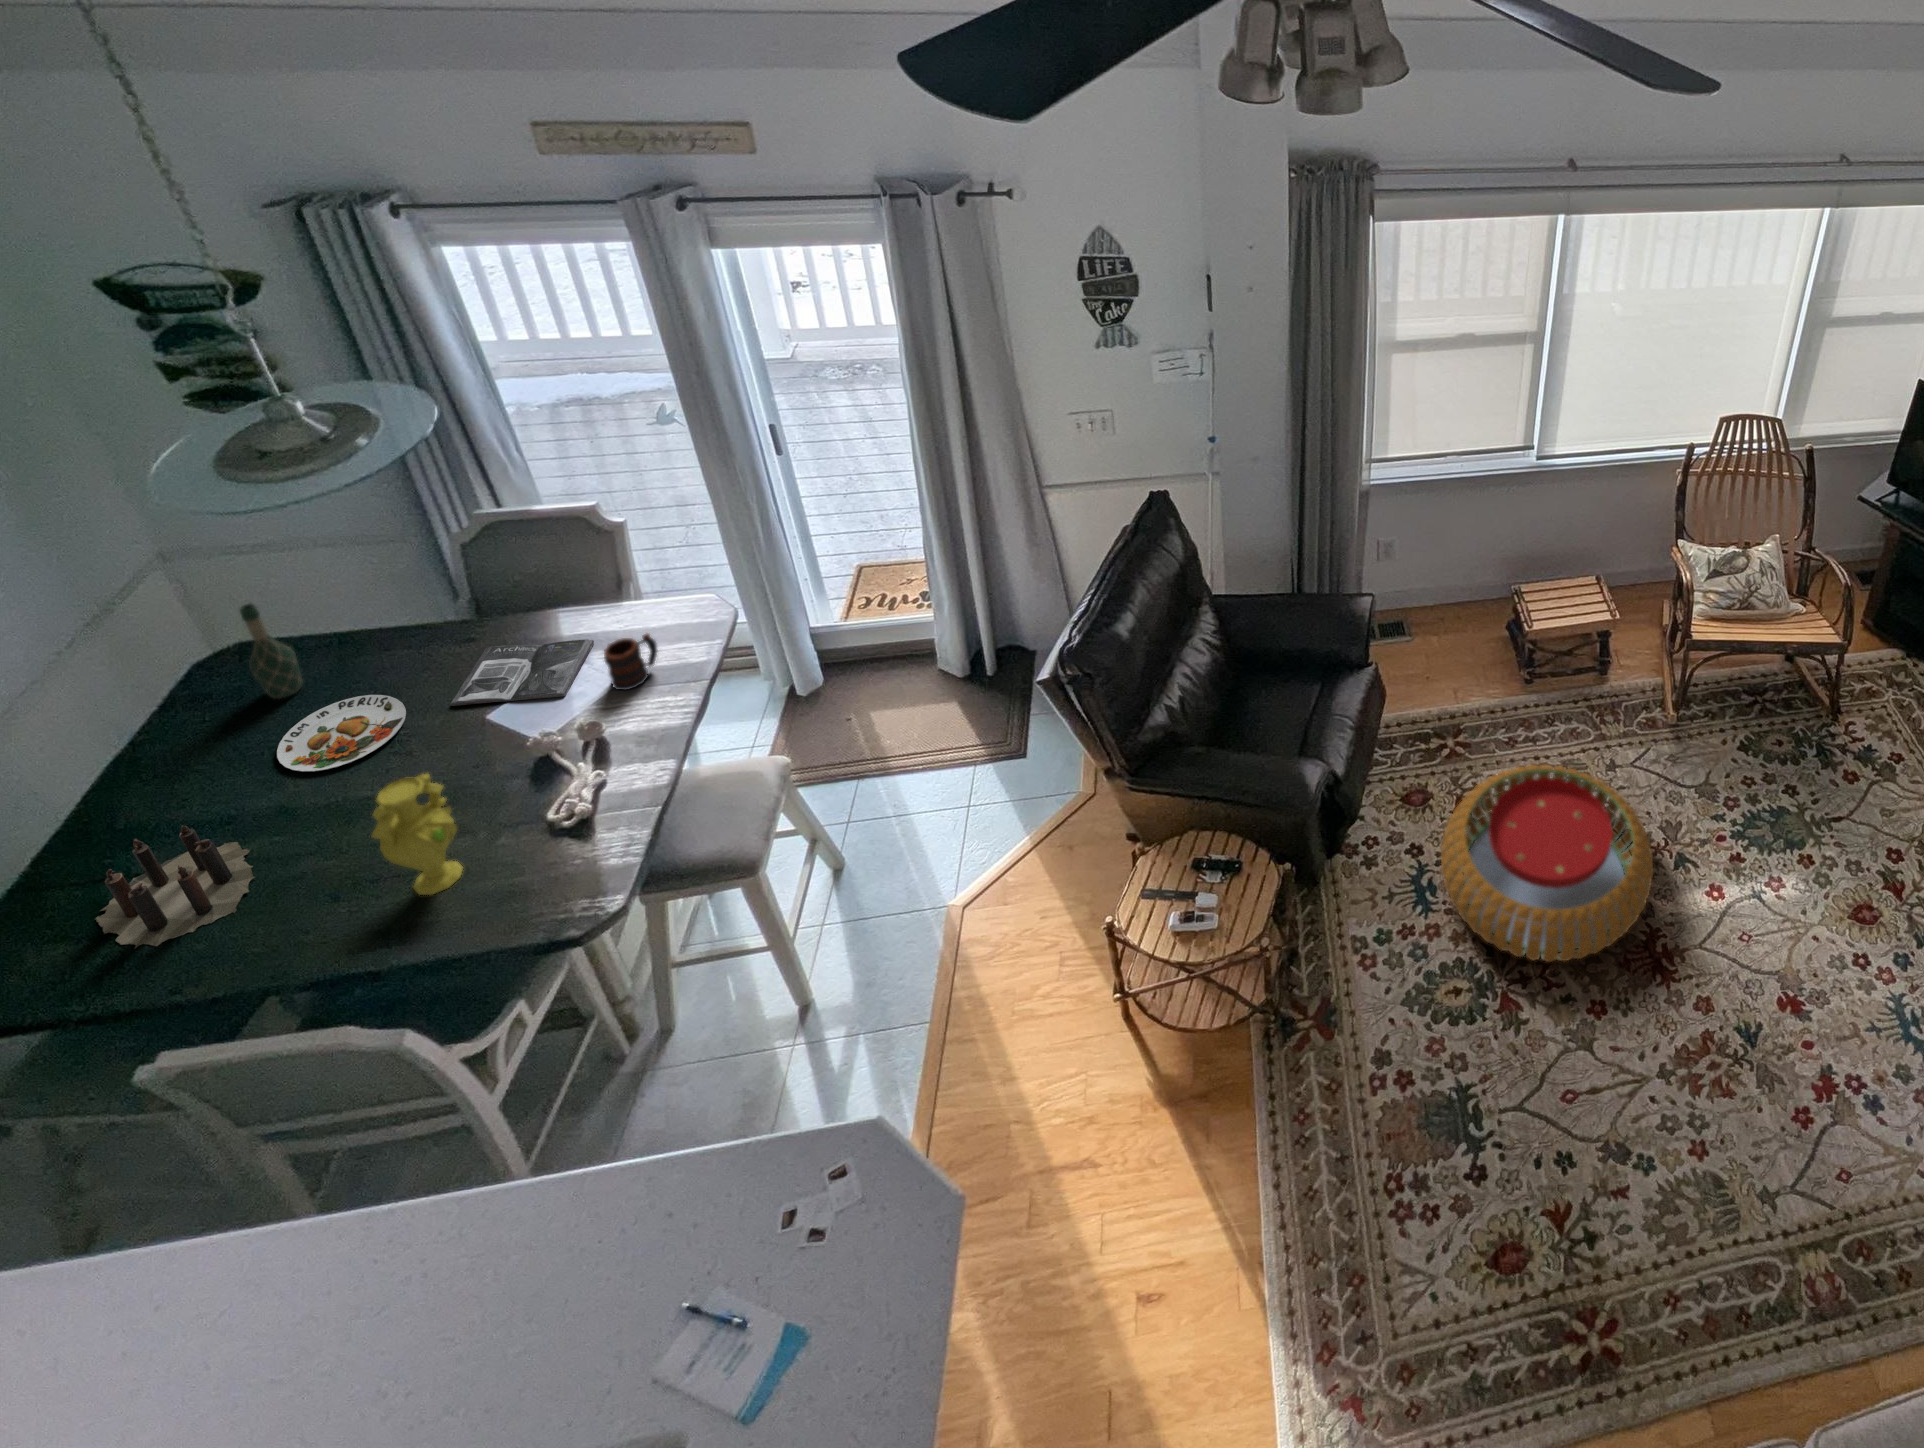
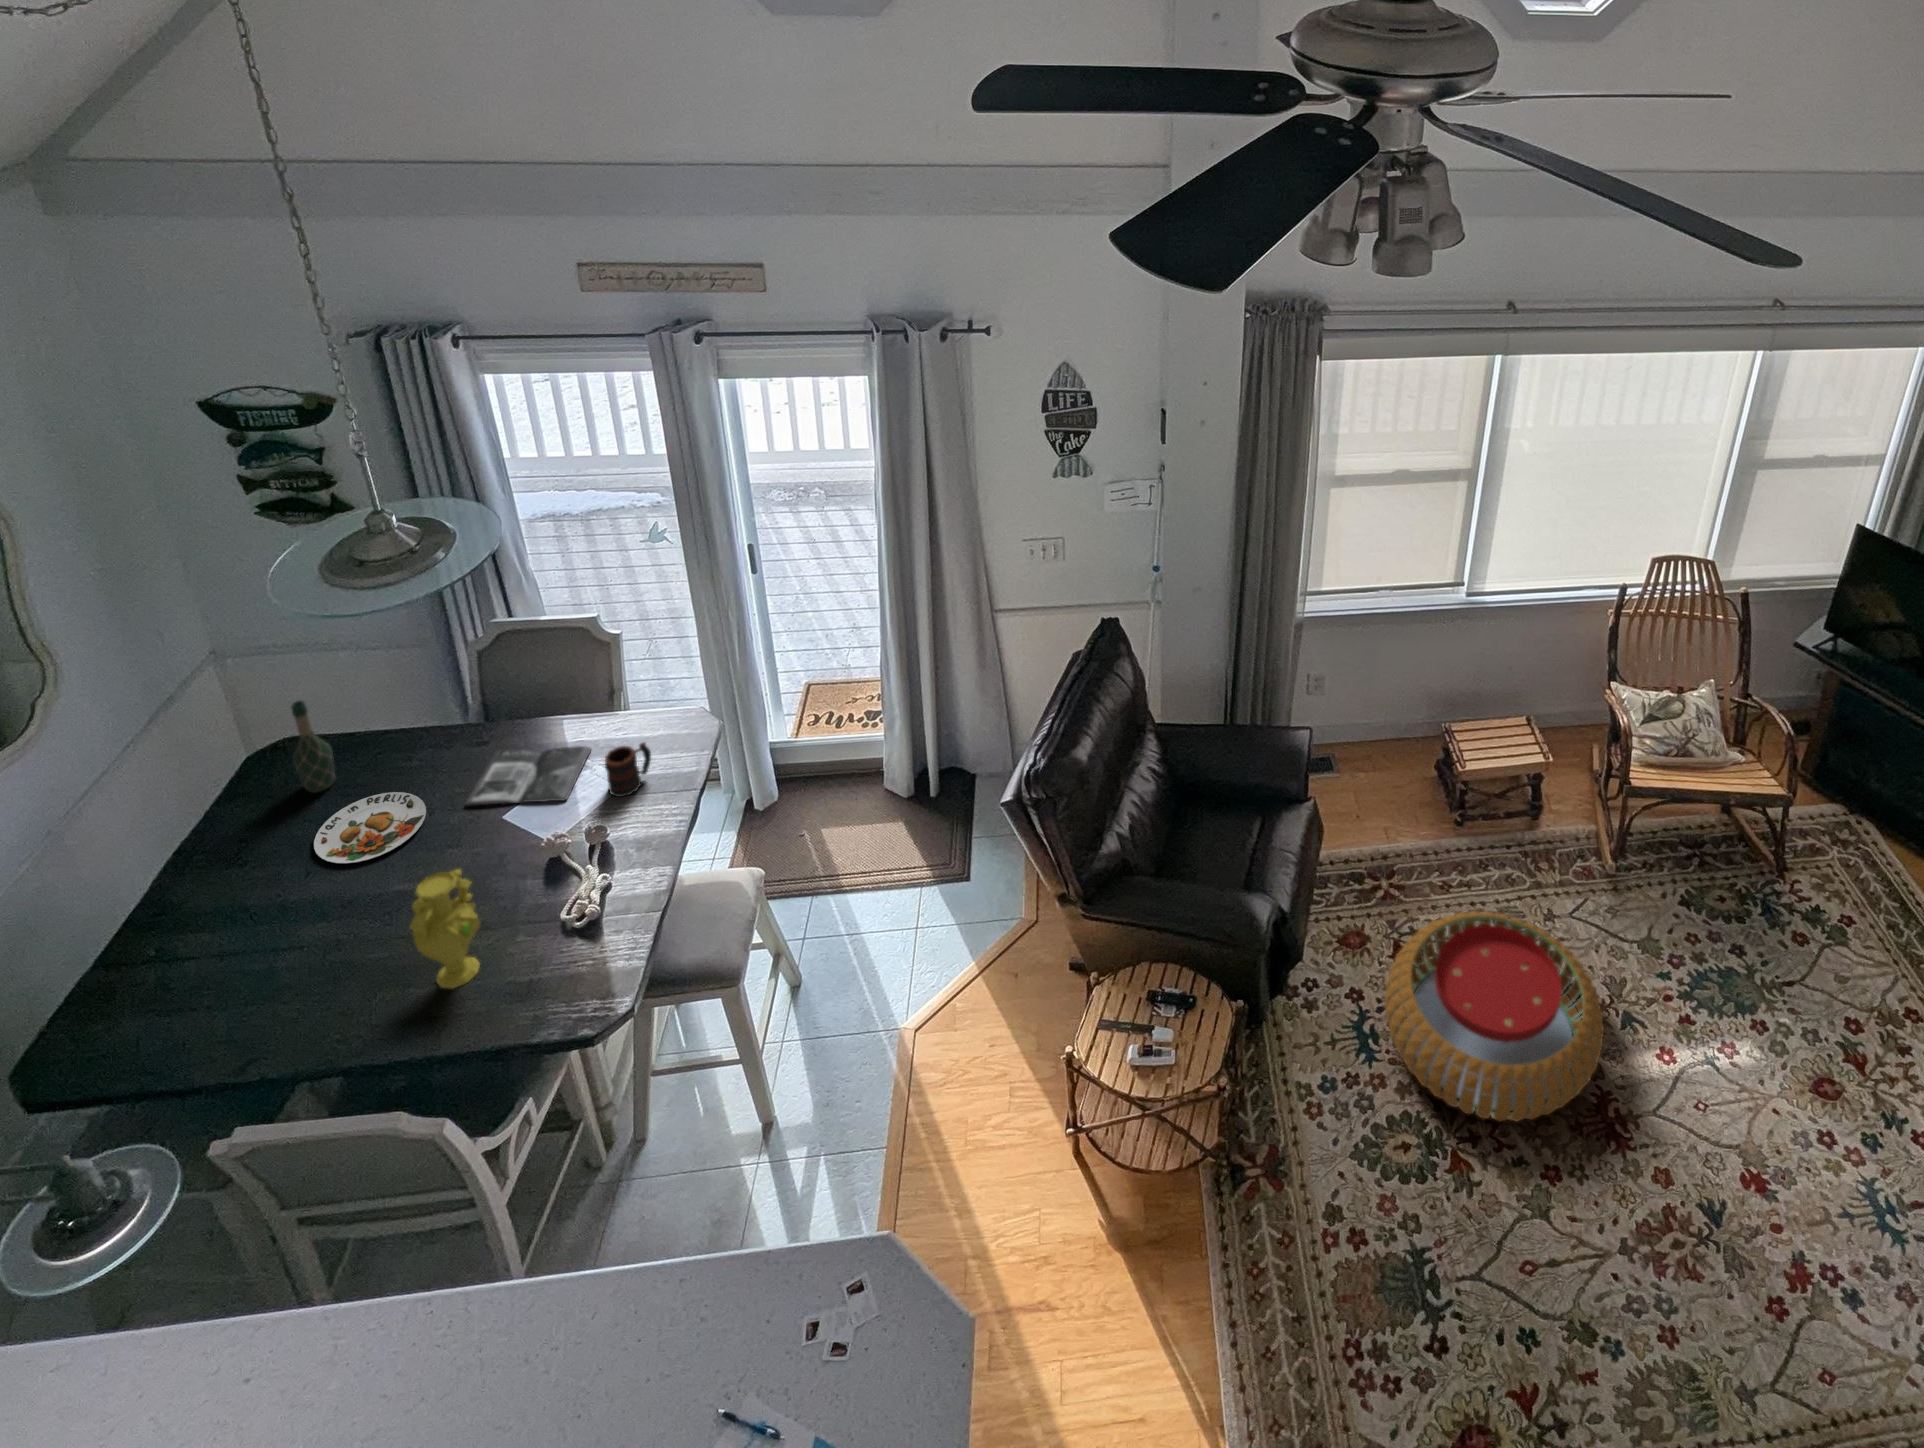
candle: present [96,826,255,949] -> none [152,910,329,1027]

